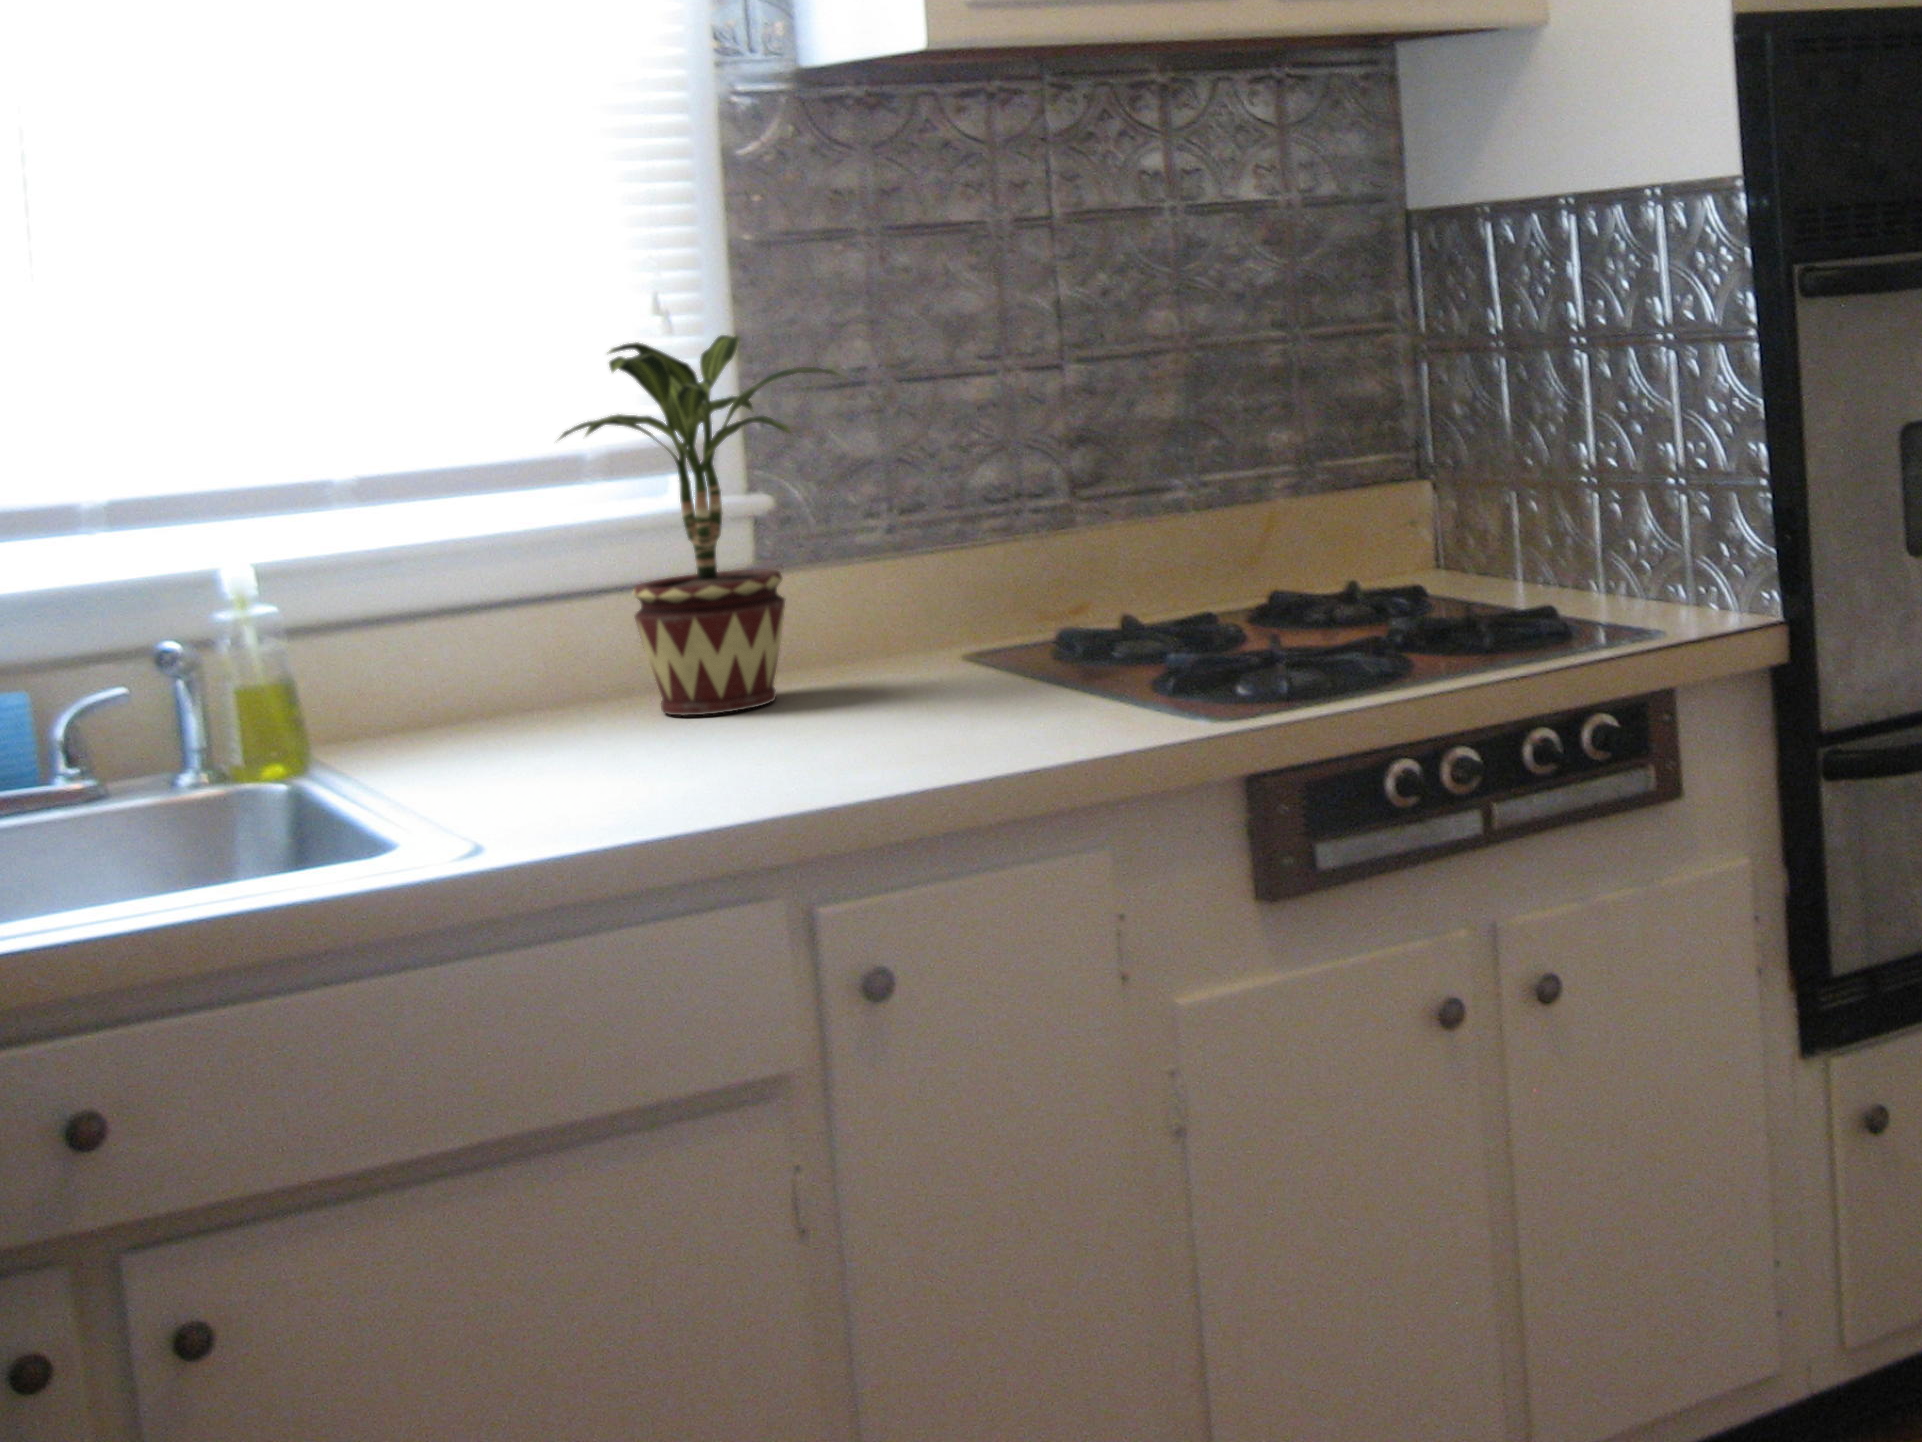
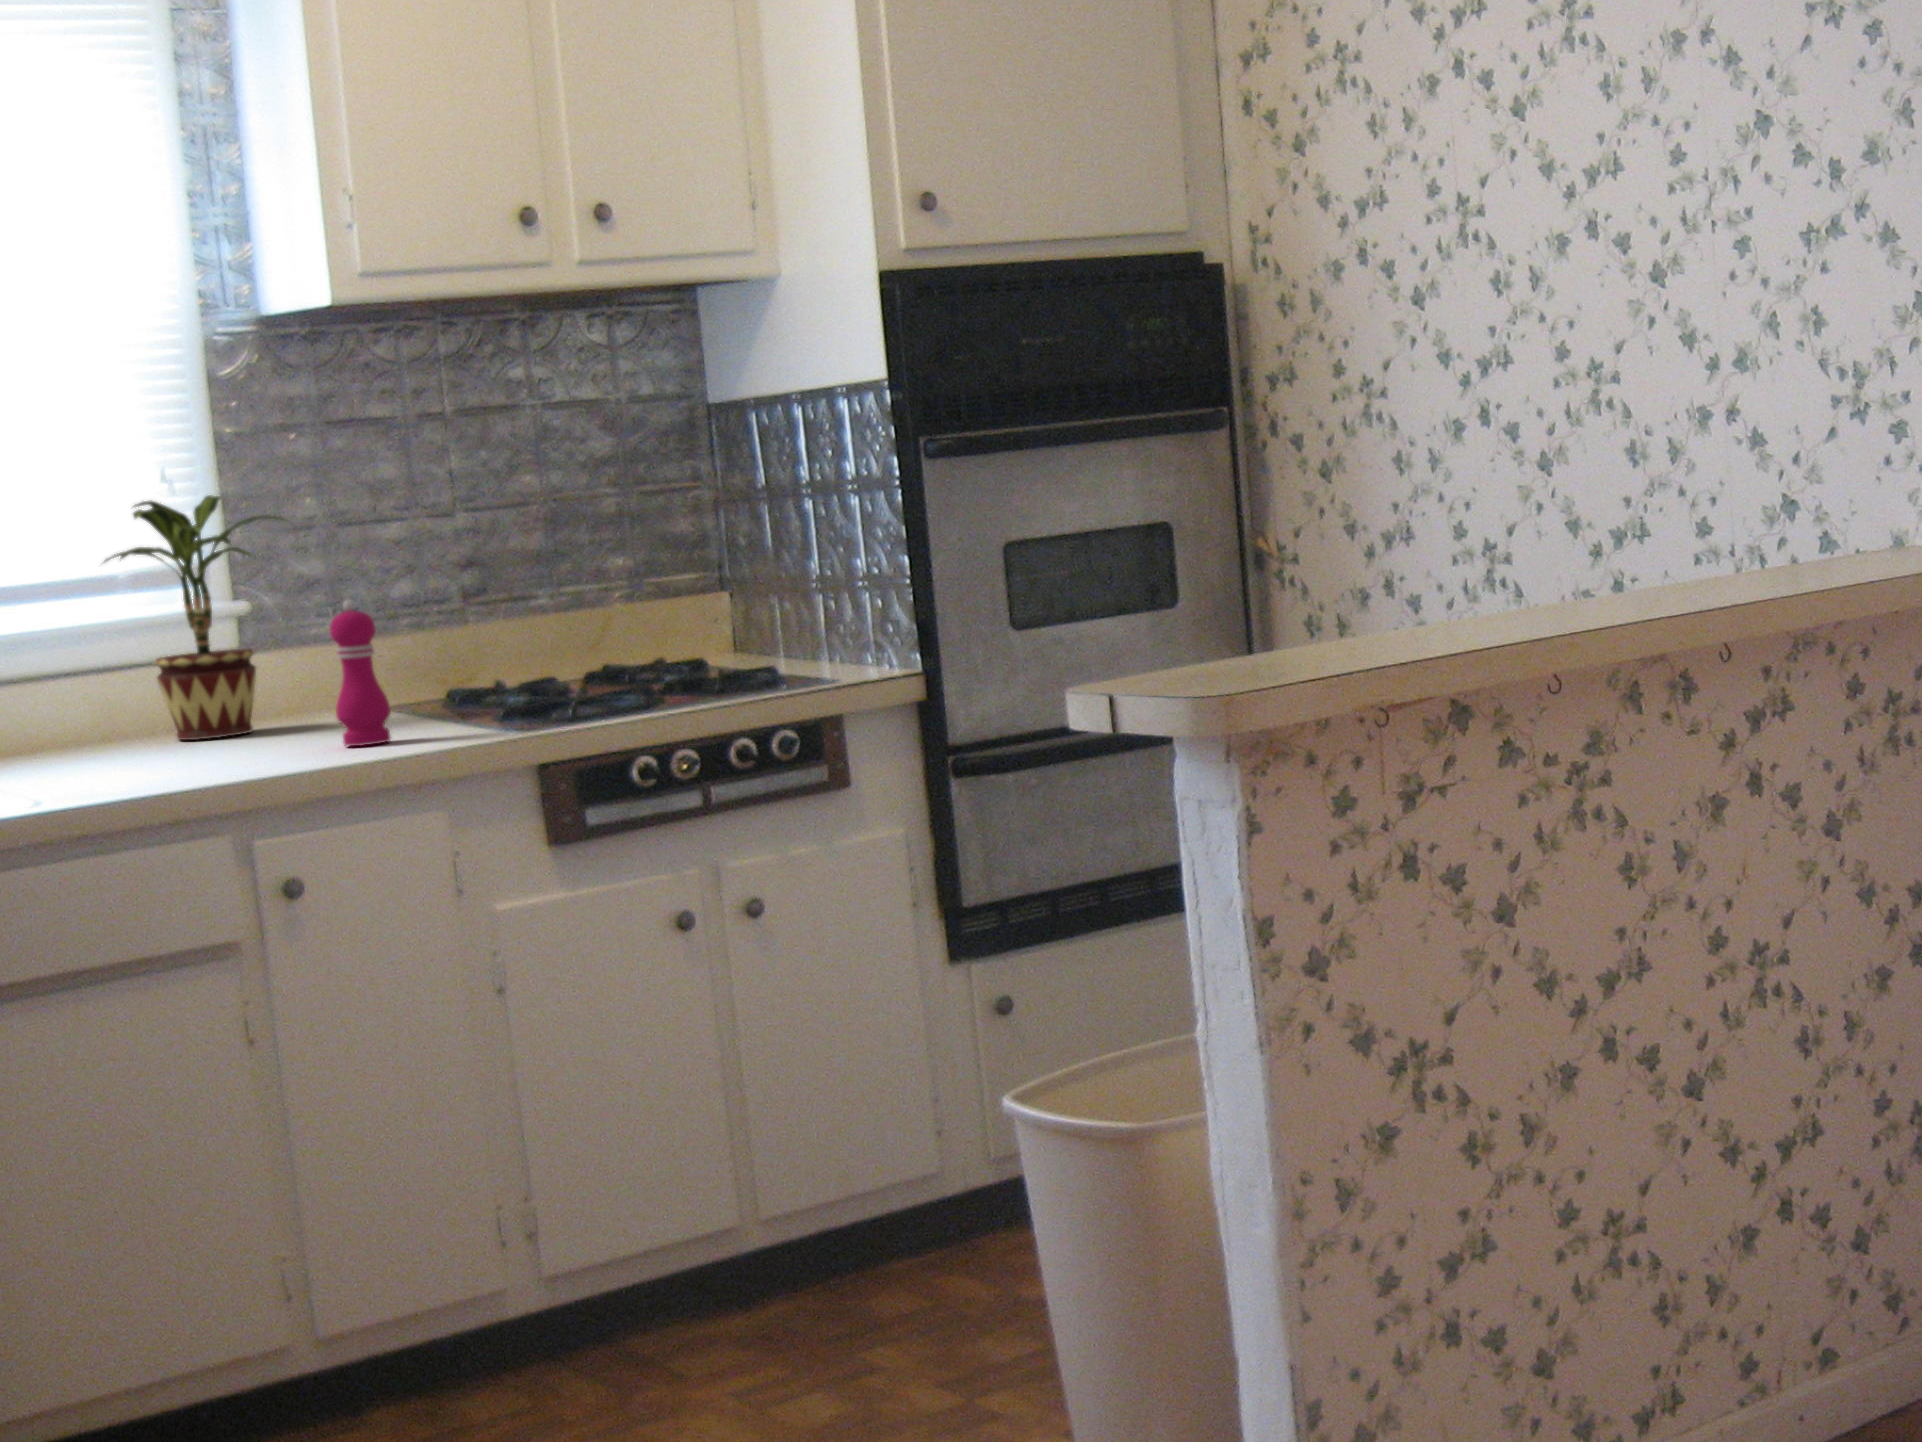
pepper mill: none [924,511,1016,757] -> present [330,600,391,746]

